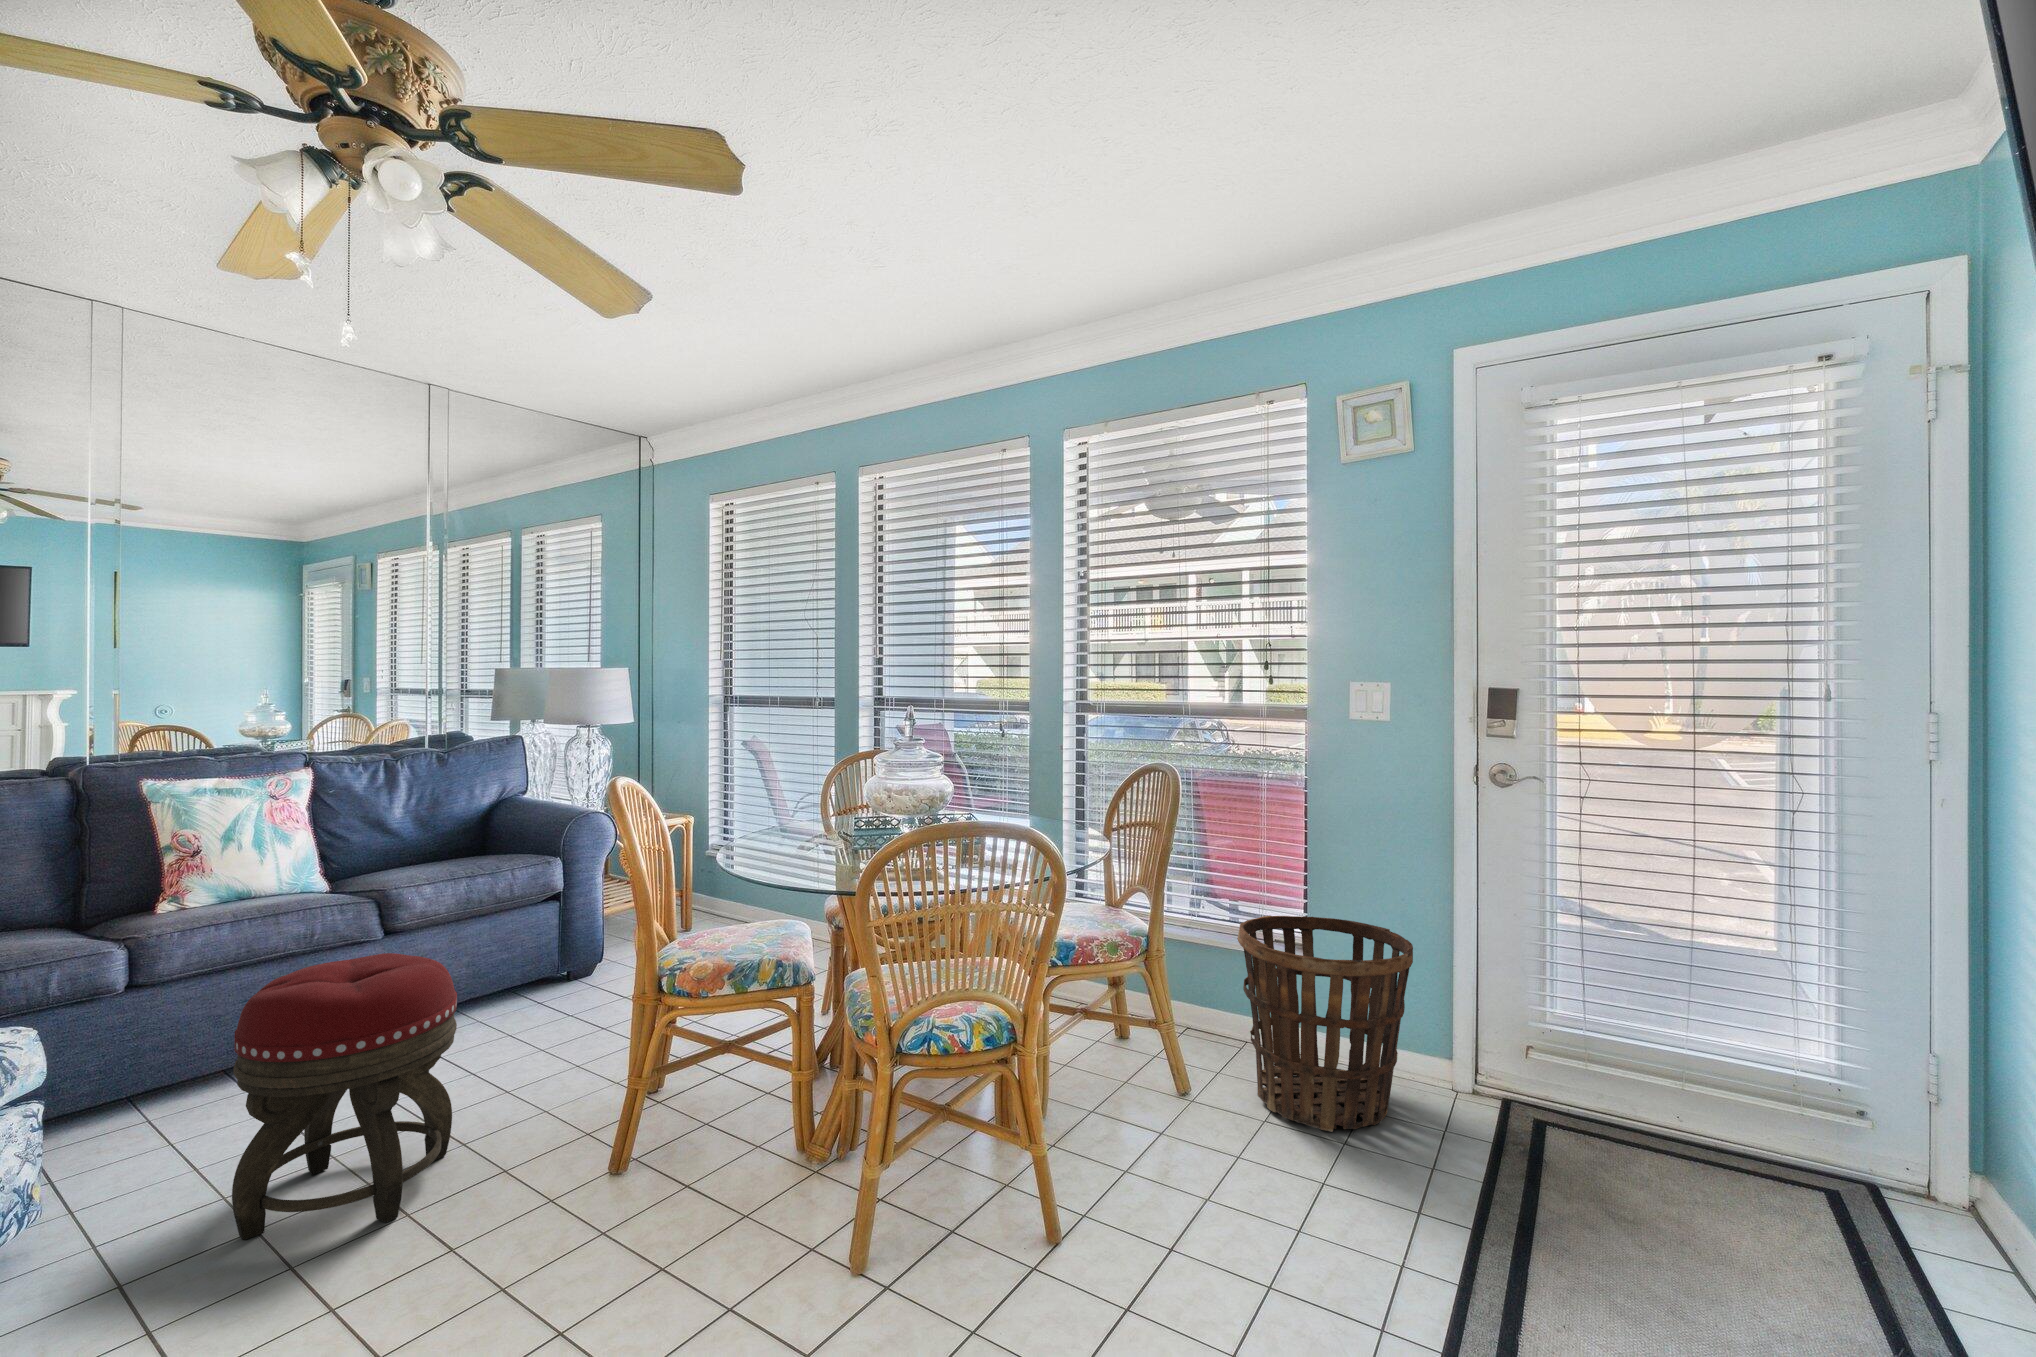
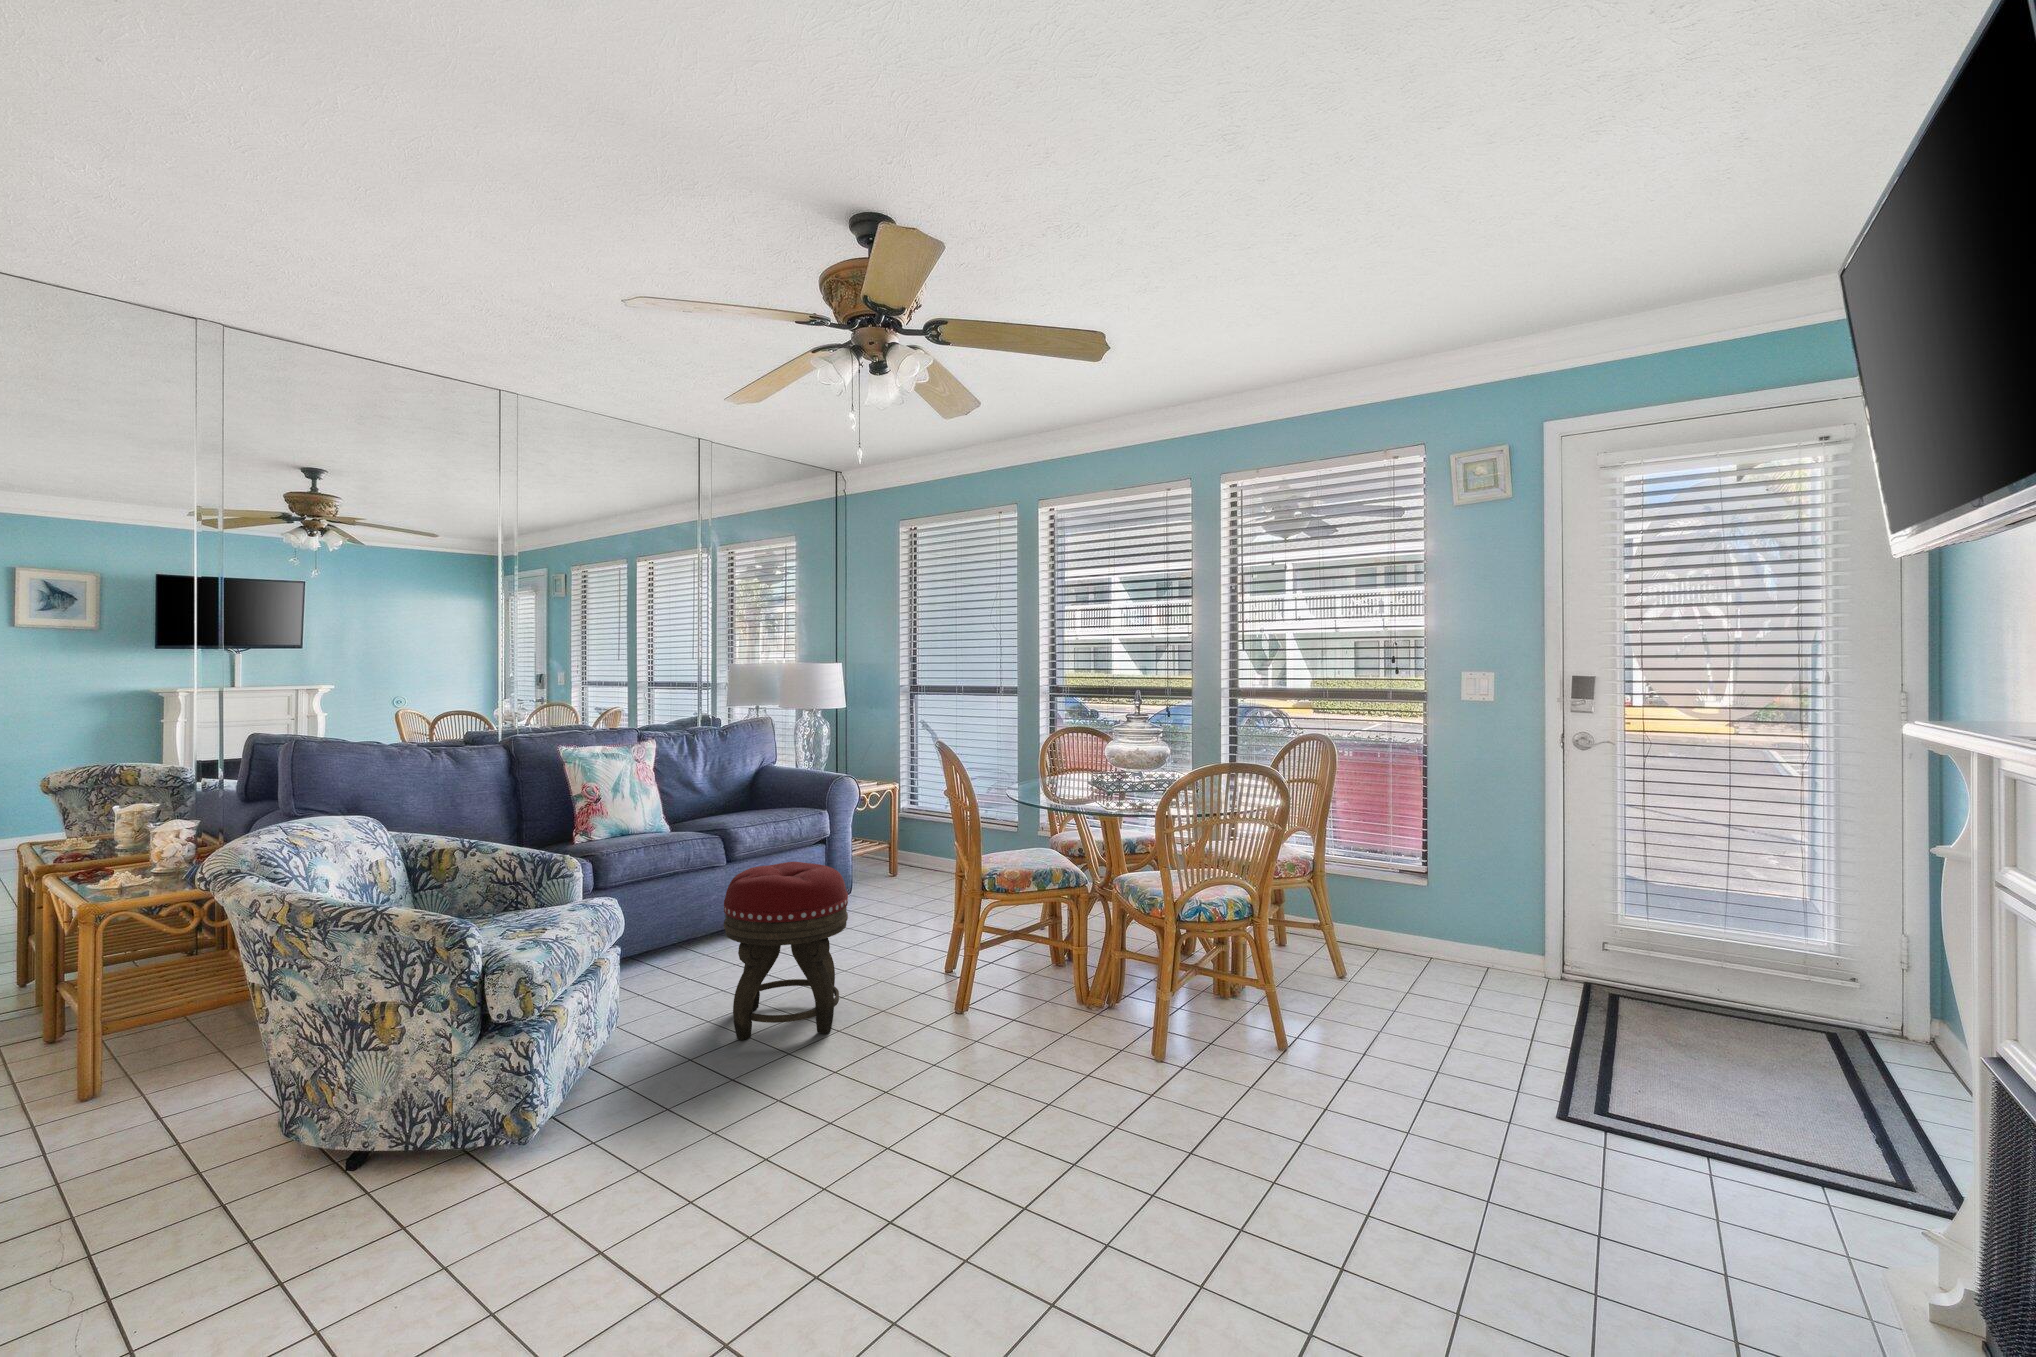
basket: present [1237,916,1413,1132] -> none [1379,850,1517,999]

